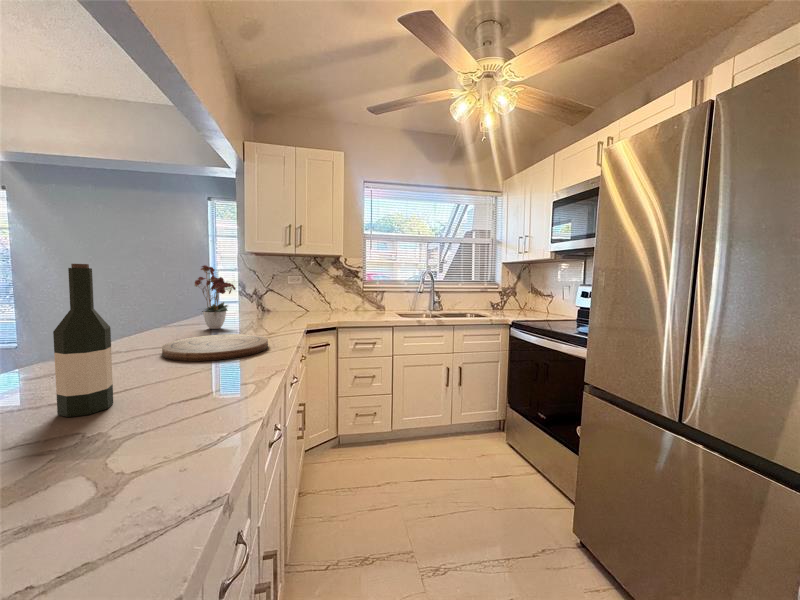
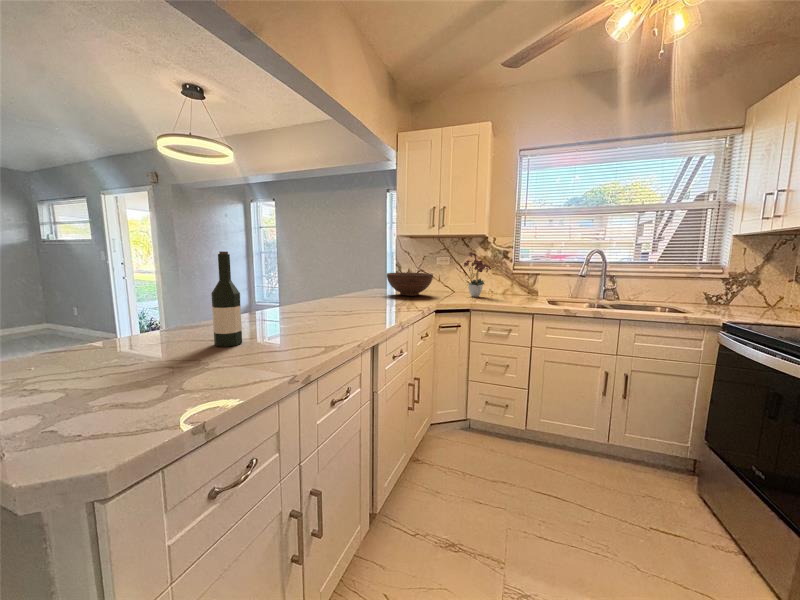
flower arrangement: present [195,265,236,329] -> present [464,252,491,297]
fruit bowl: none [239,292,293,317] -> present [387,272,433,296]
cutting board: present [162,334,268,361] -> none [300,307,375,325]

